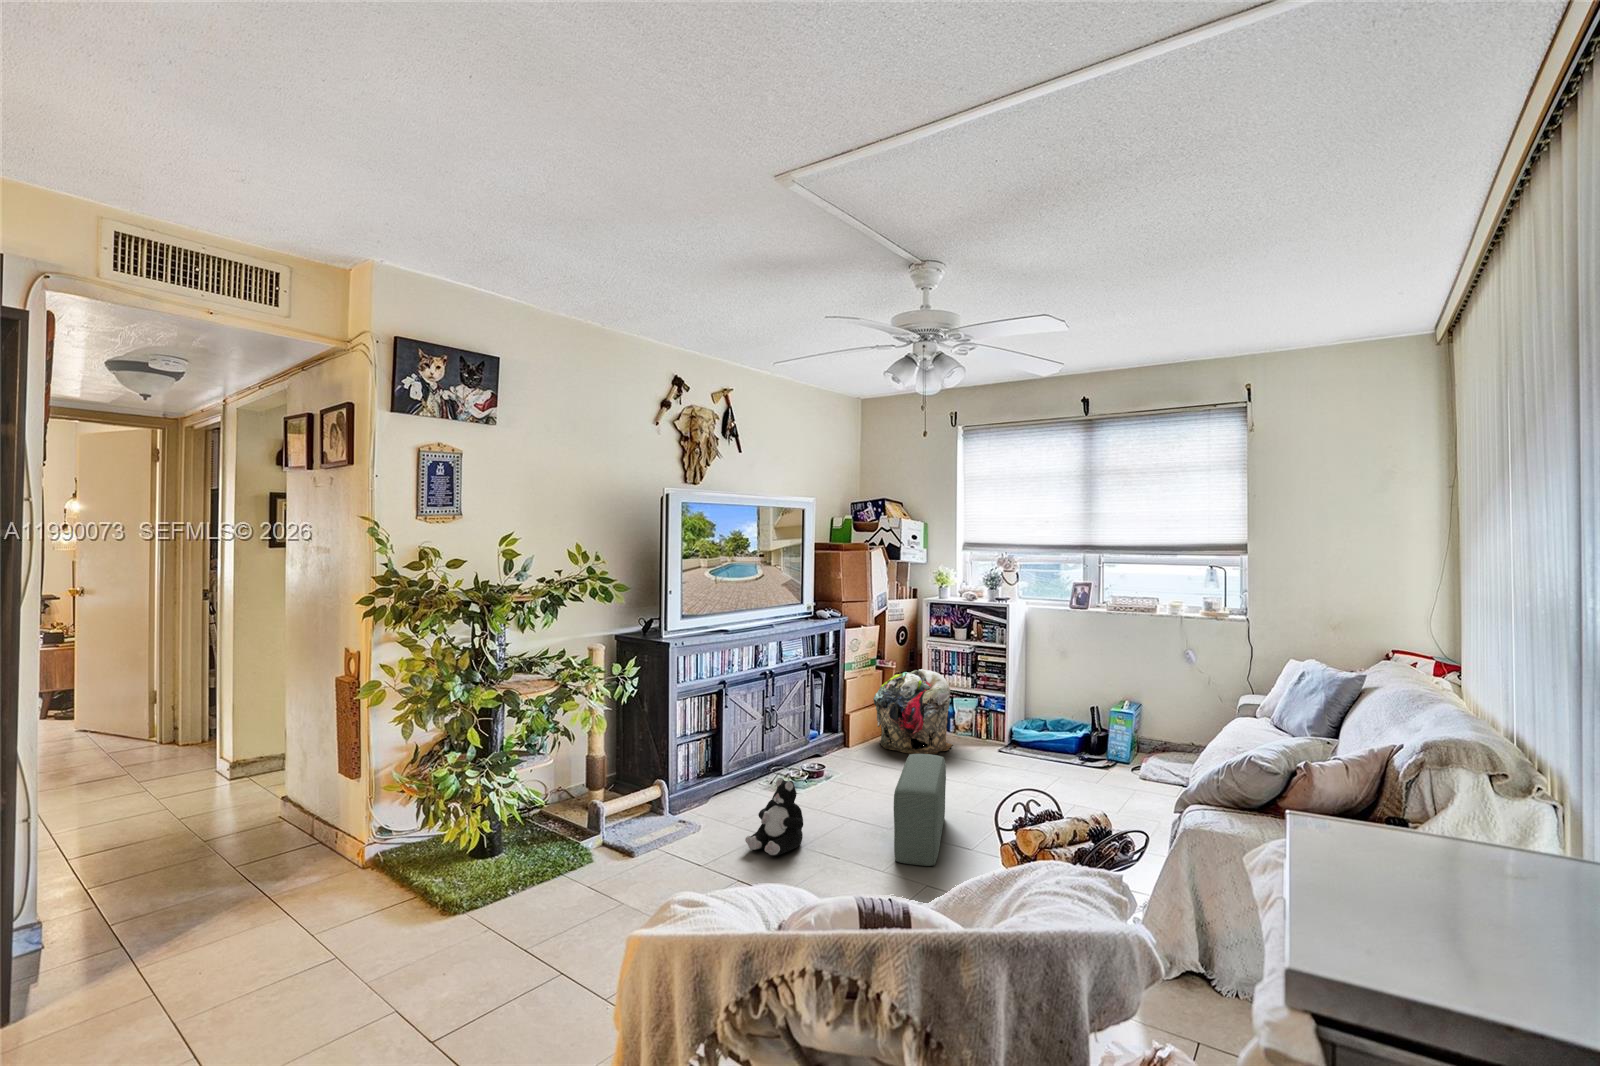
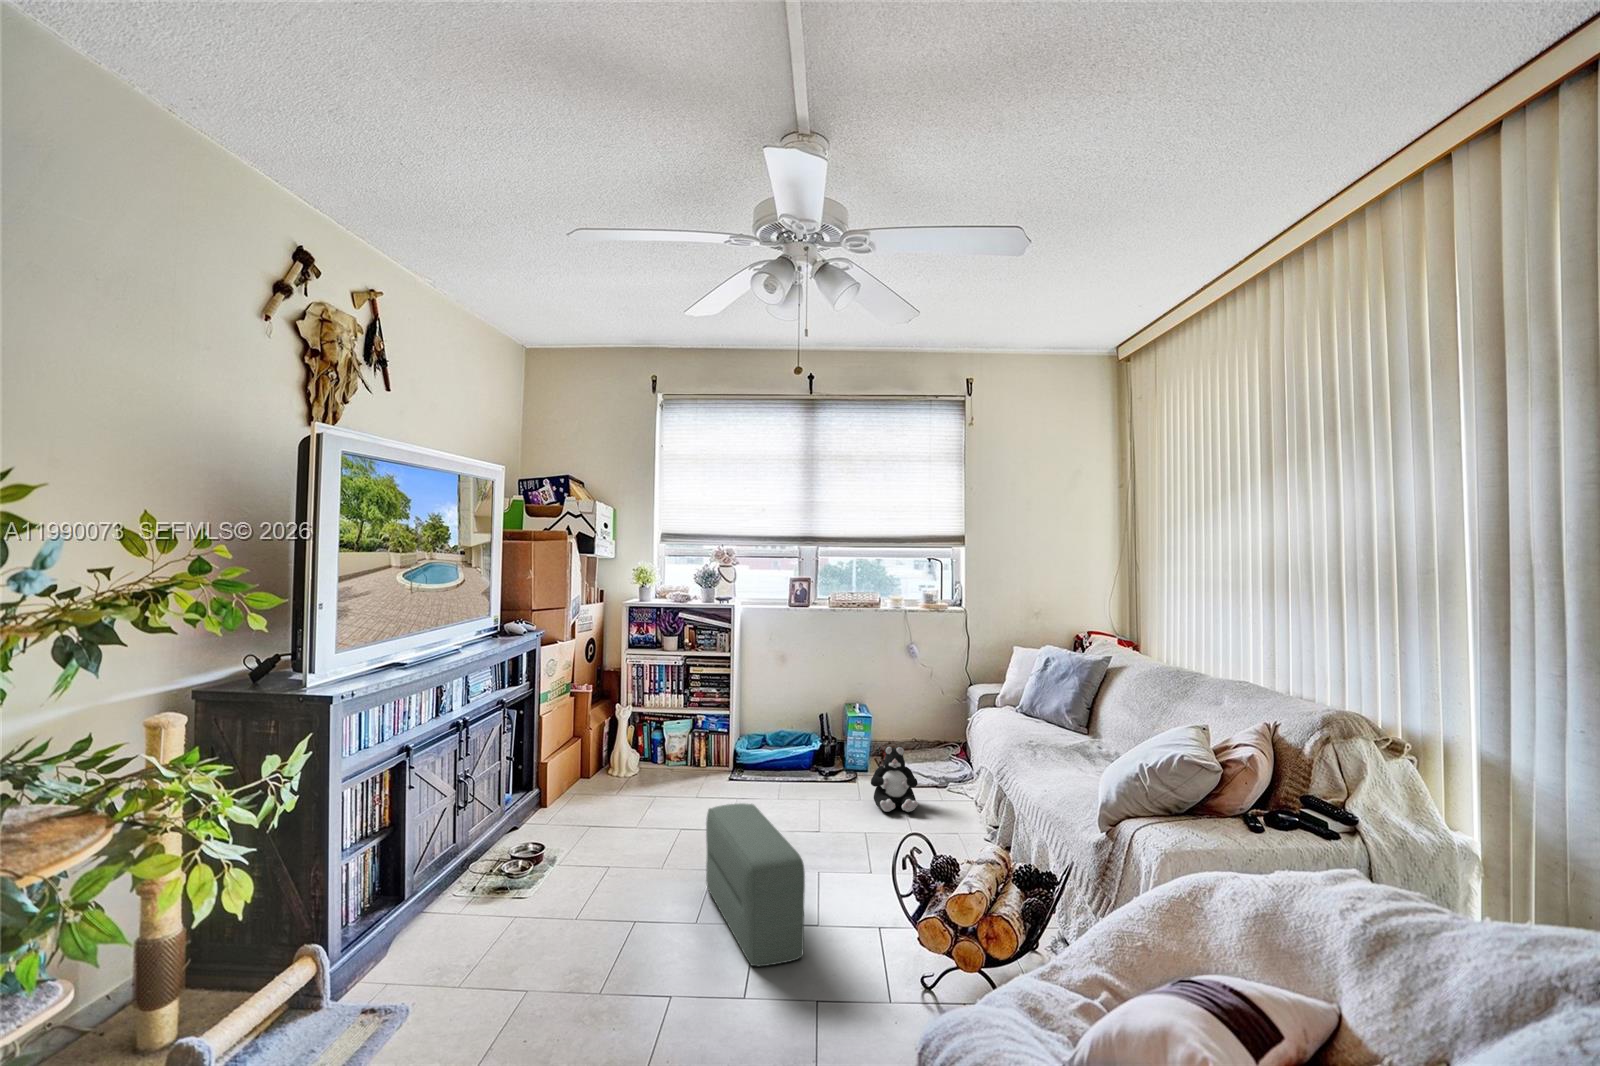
laundry basket: present [873,669,952,755] -> none [574,691,676,803]
plush toy: present [745,778,803,856] -> present [871,746,918,812]

